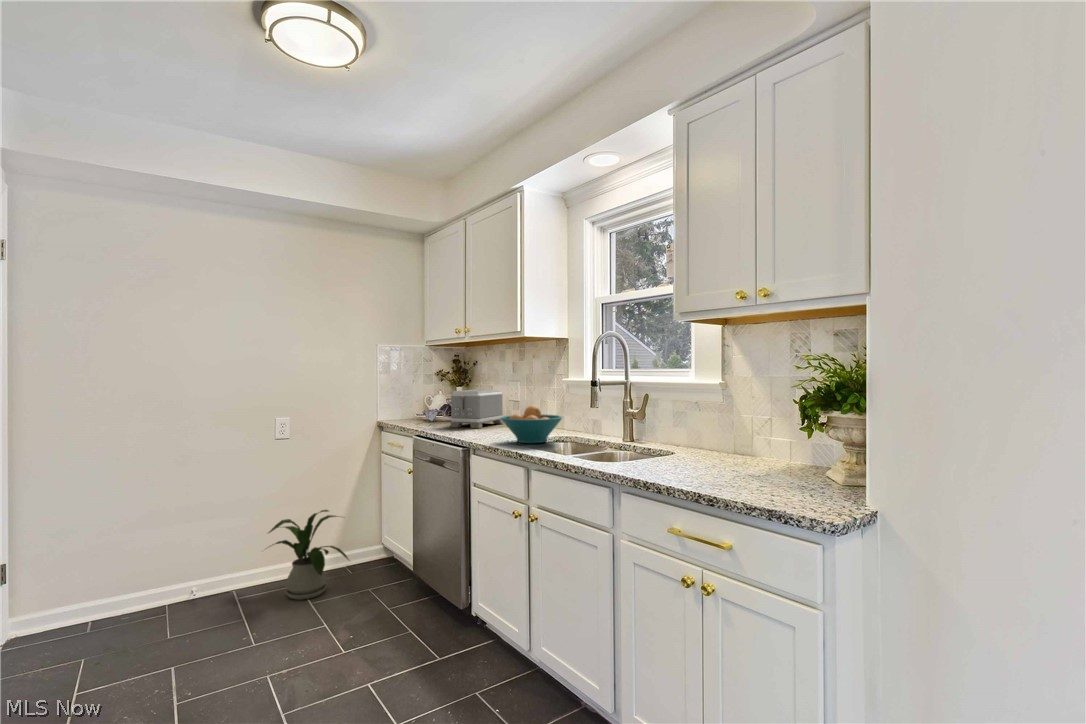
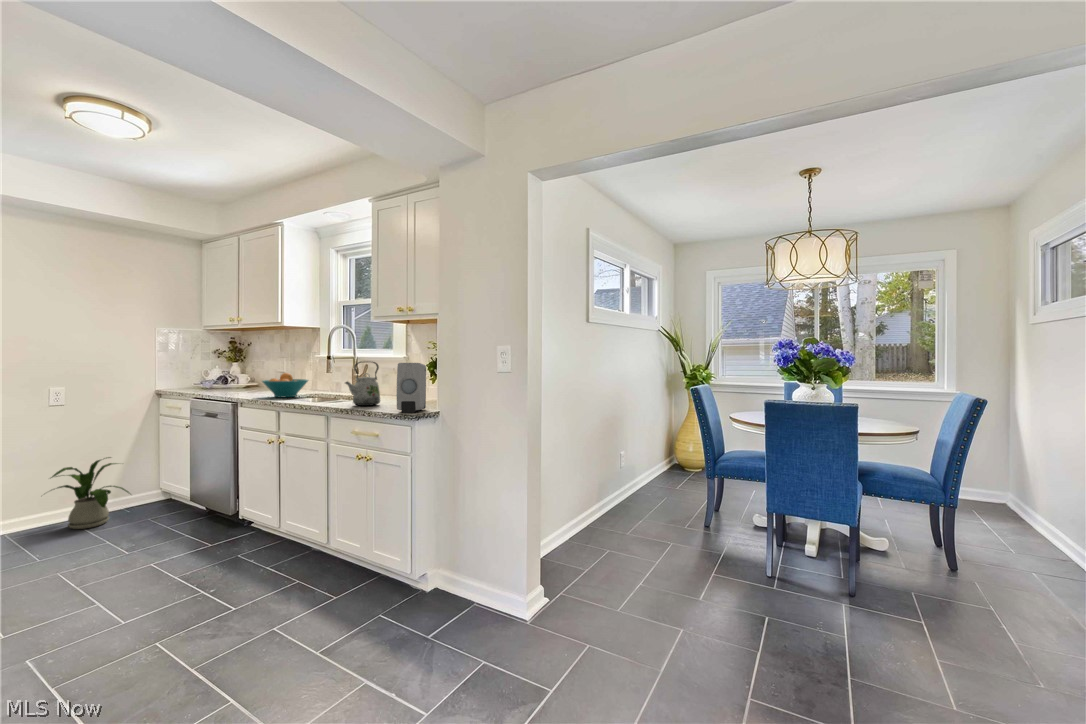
toaster: present [450,389,504,428] -> none [224,364,272,392]
kettle: none [644,393,704,475] -> present [345,362,380,406]
soap dispenser: none [768,400,825,507] -> present [397,363,426,413]

